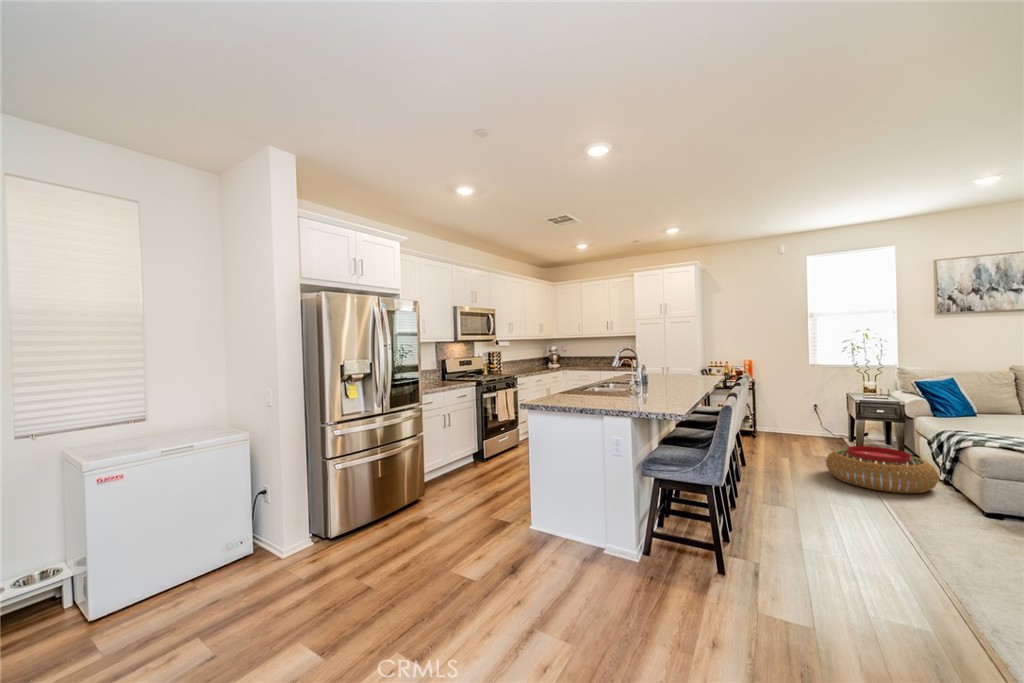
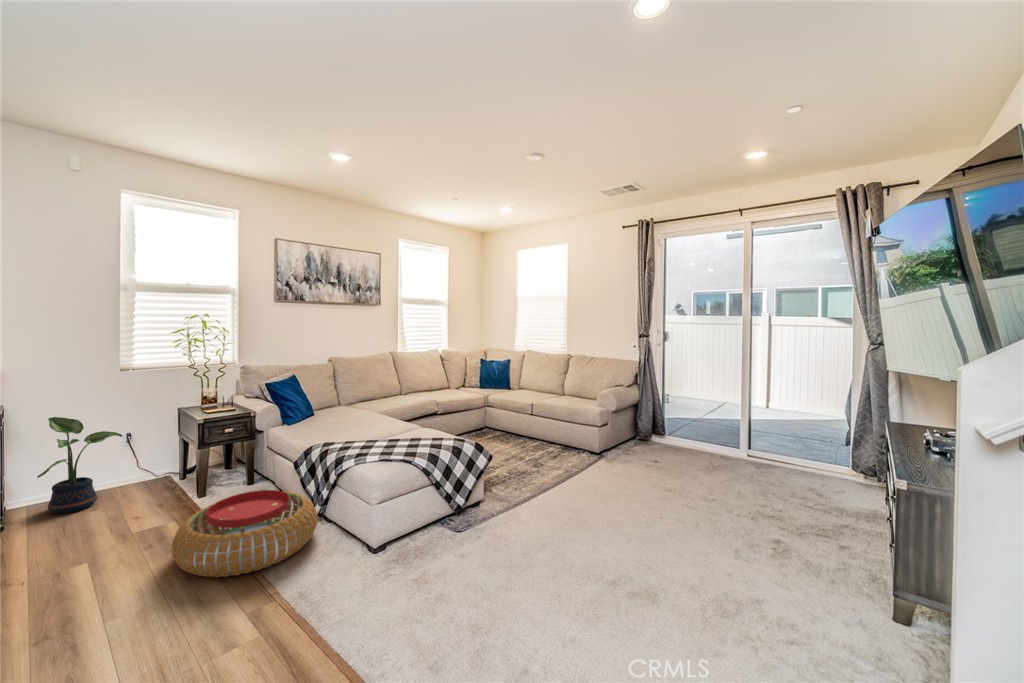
potted plant: none [770,389,811,441] -> present [37,417,122,513]

